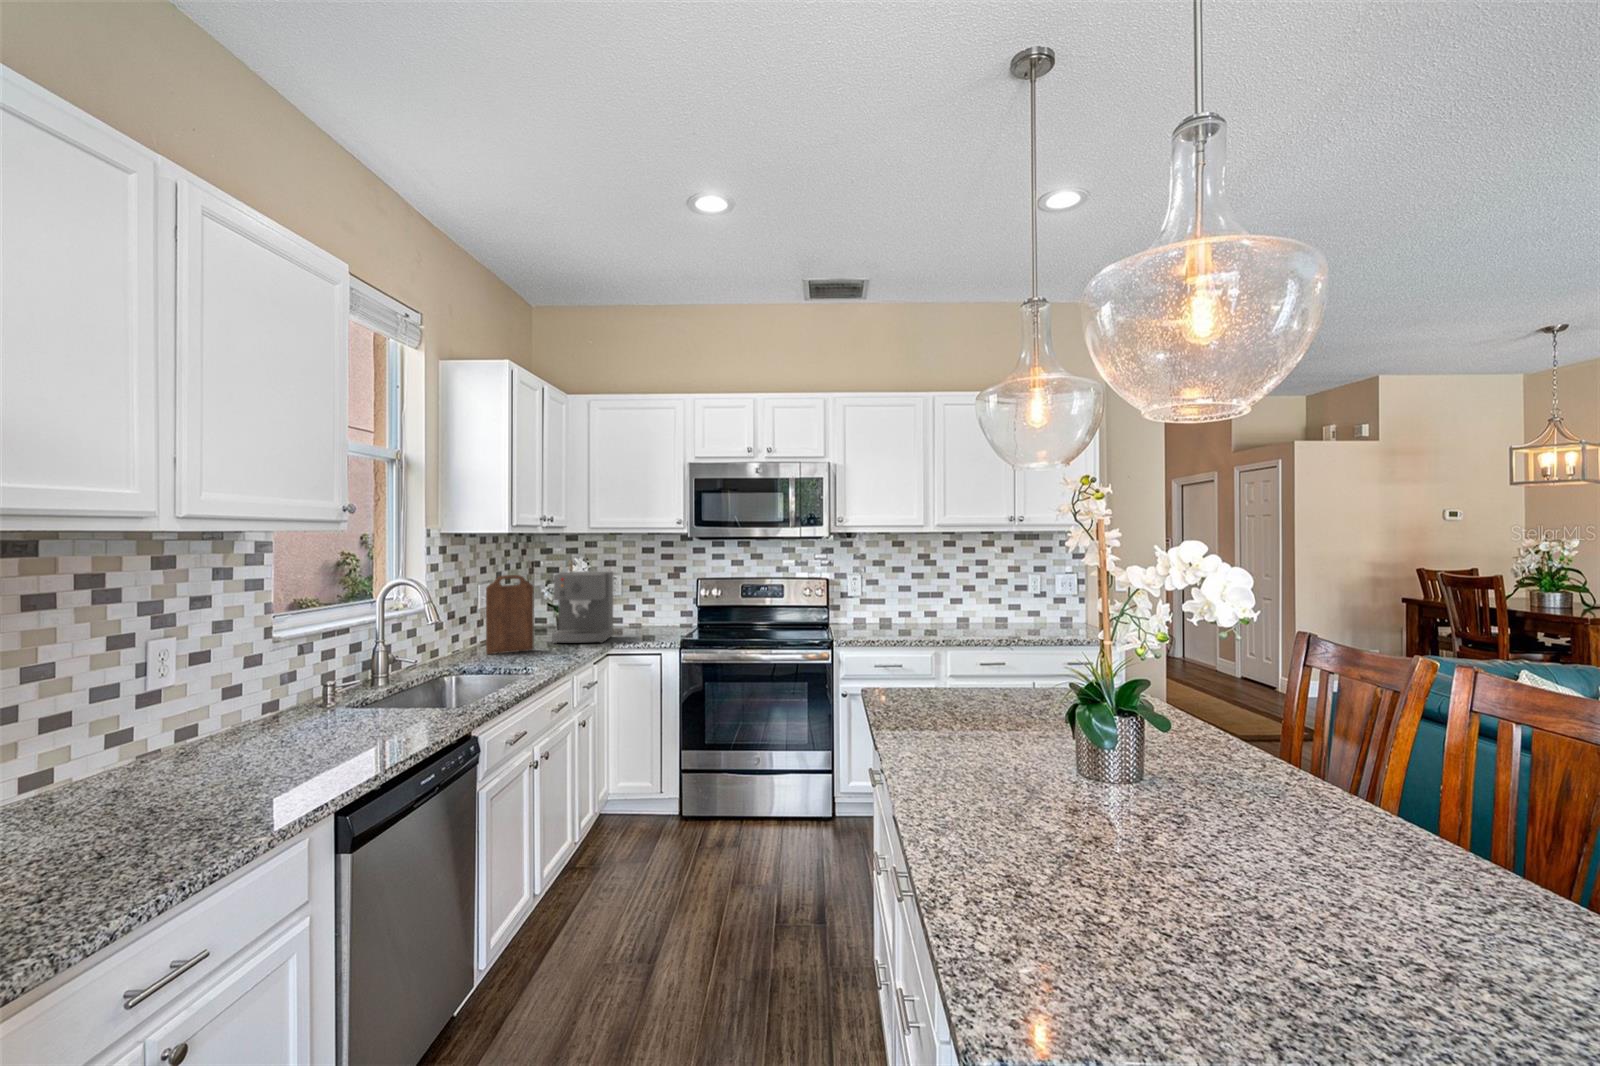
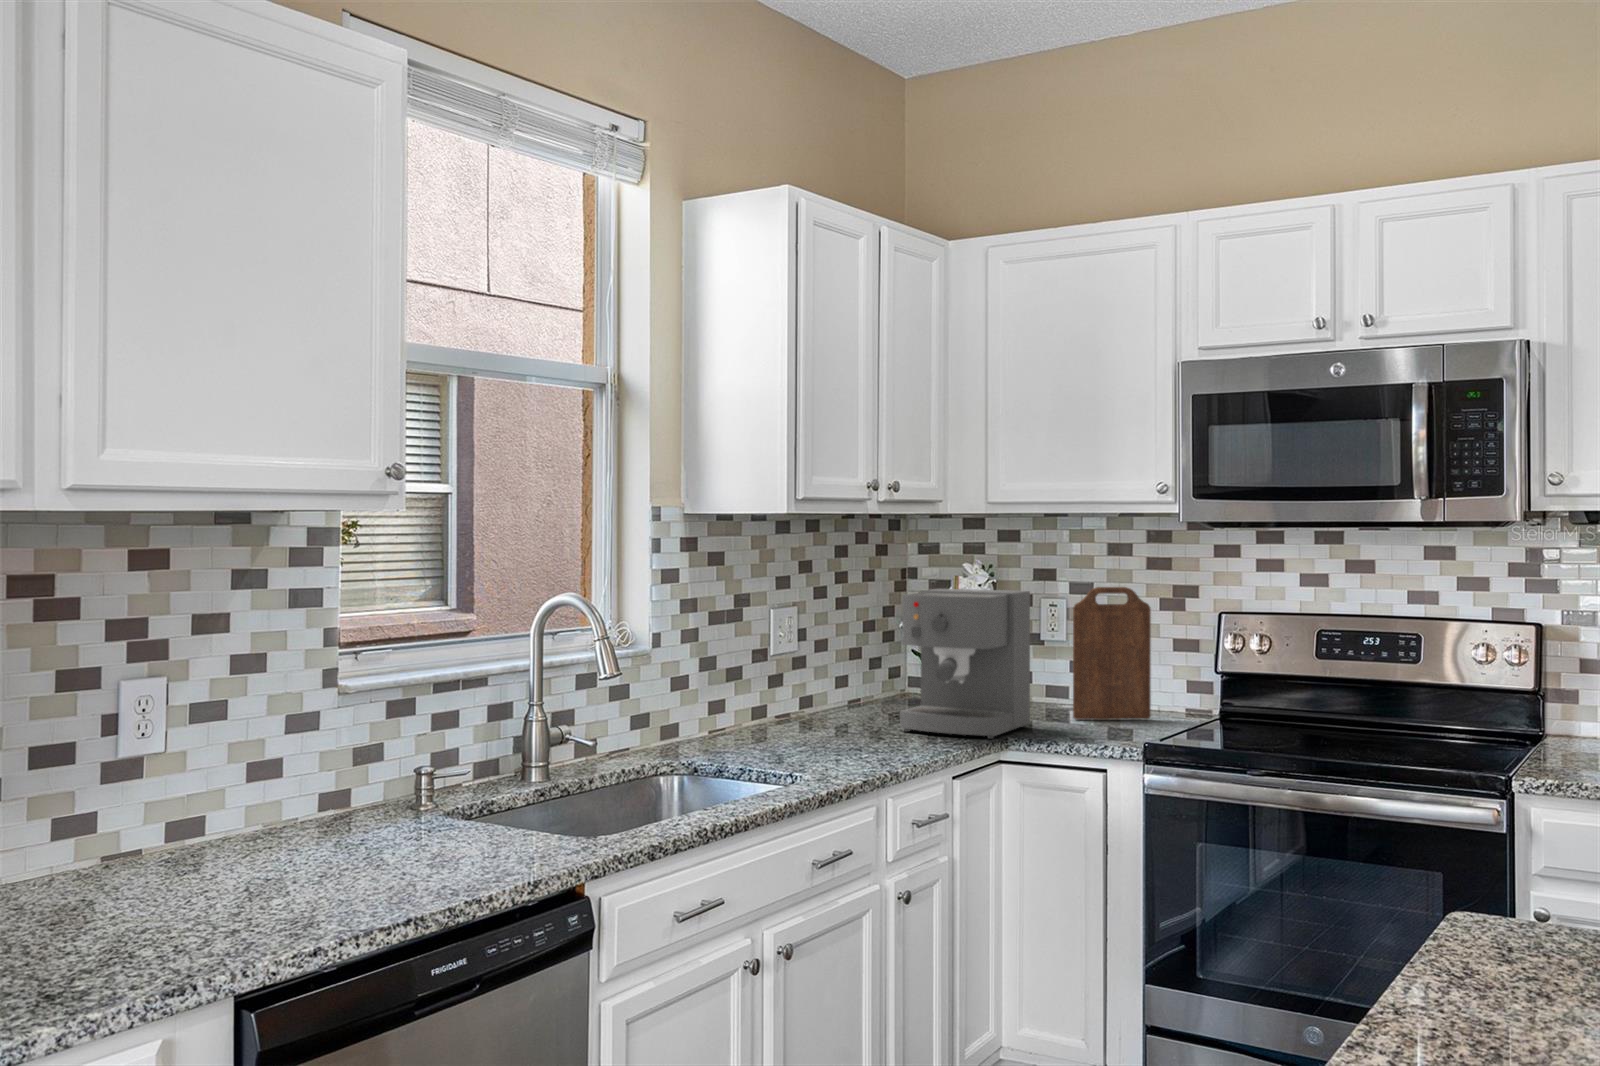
cutting board: present [486,575,534,654] -> present [1073,587,1151,720]

